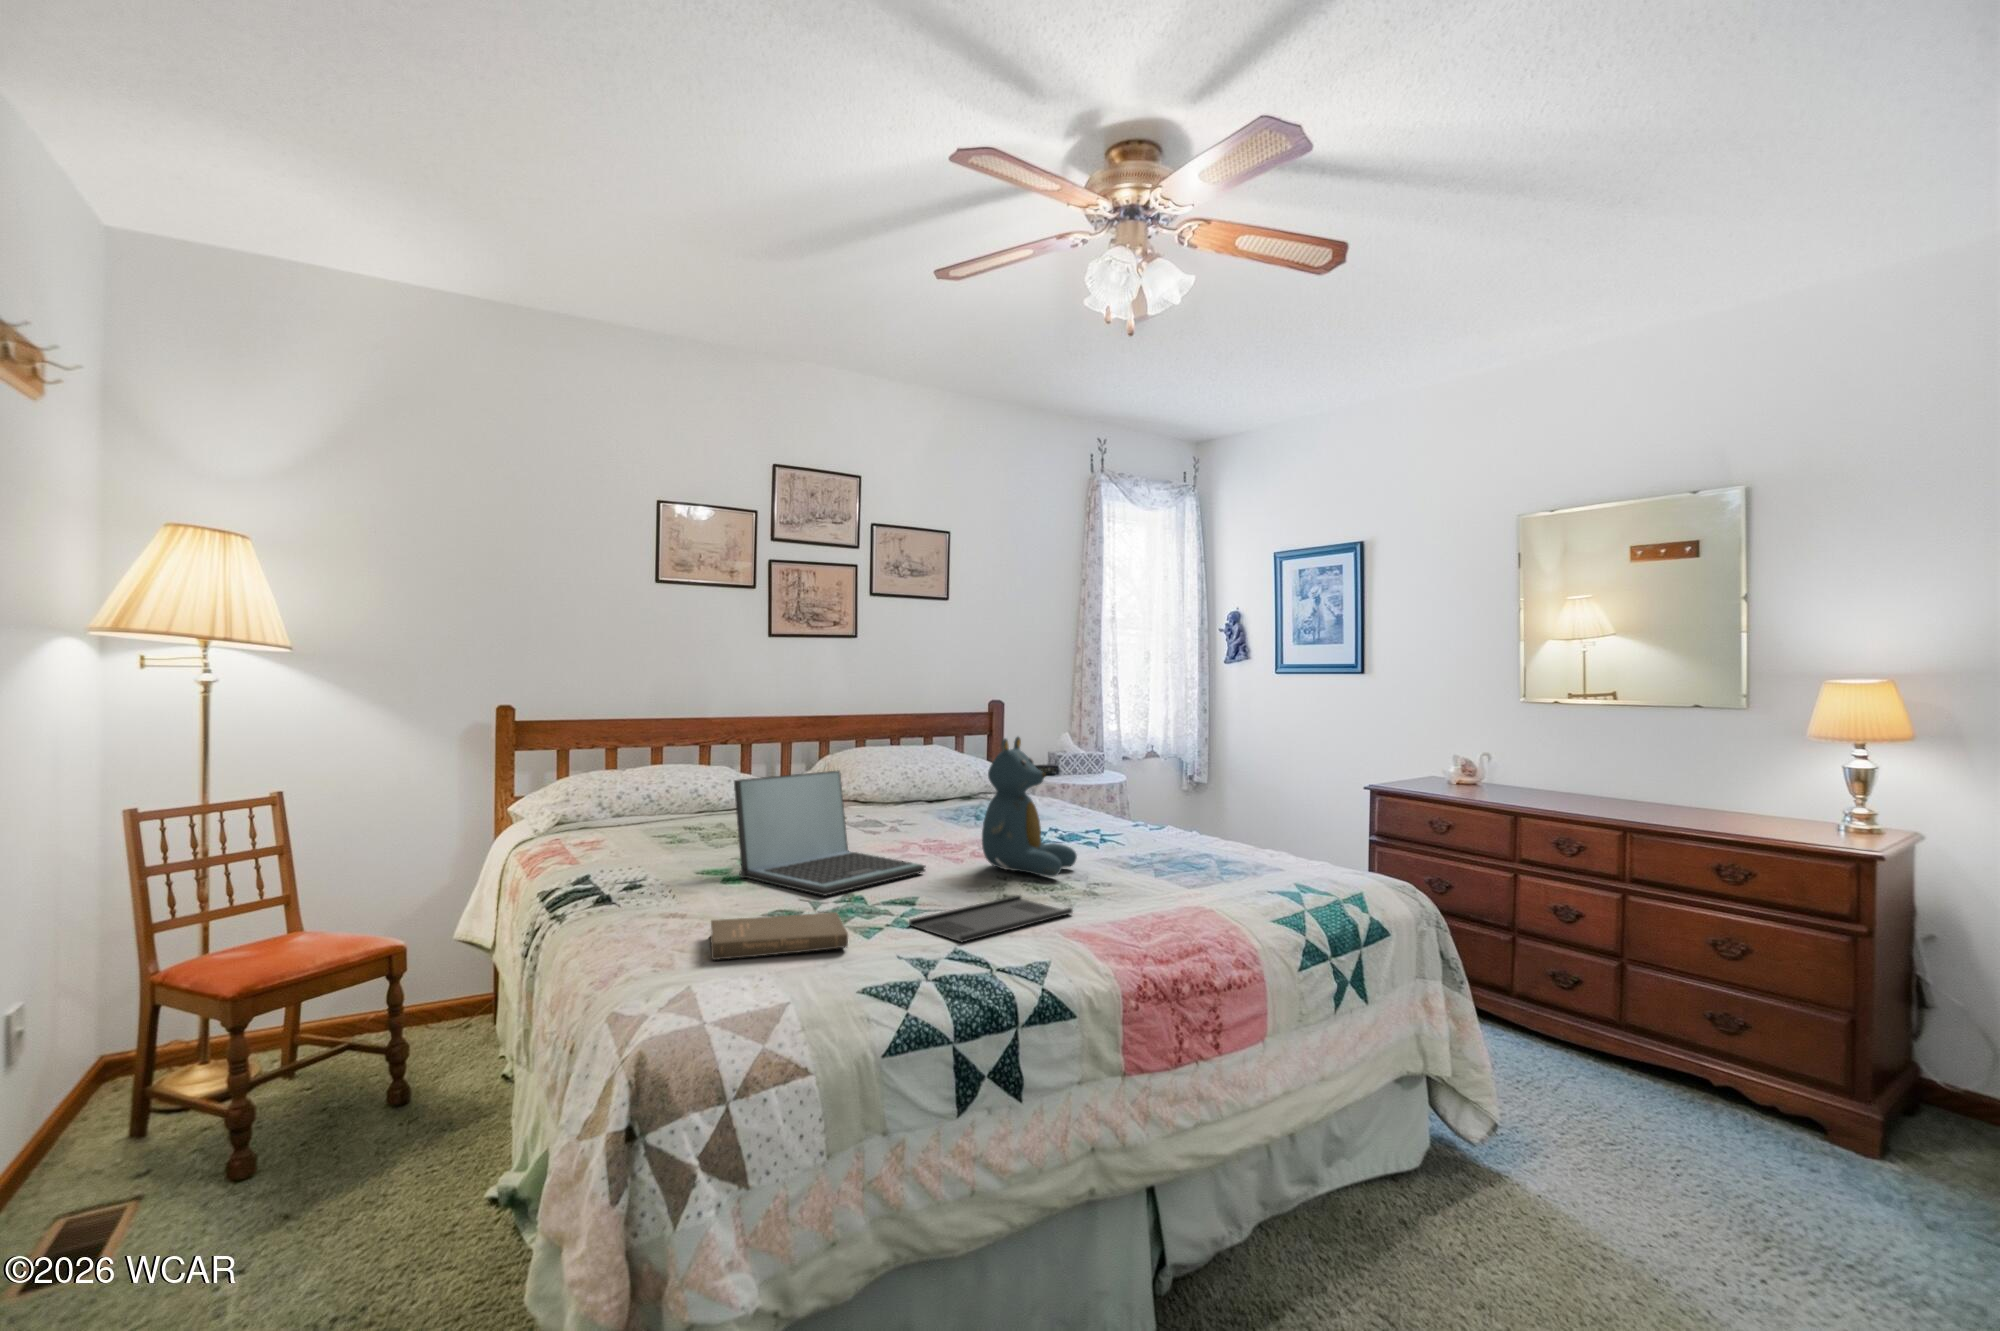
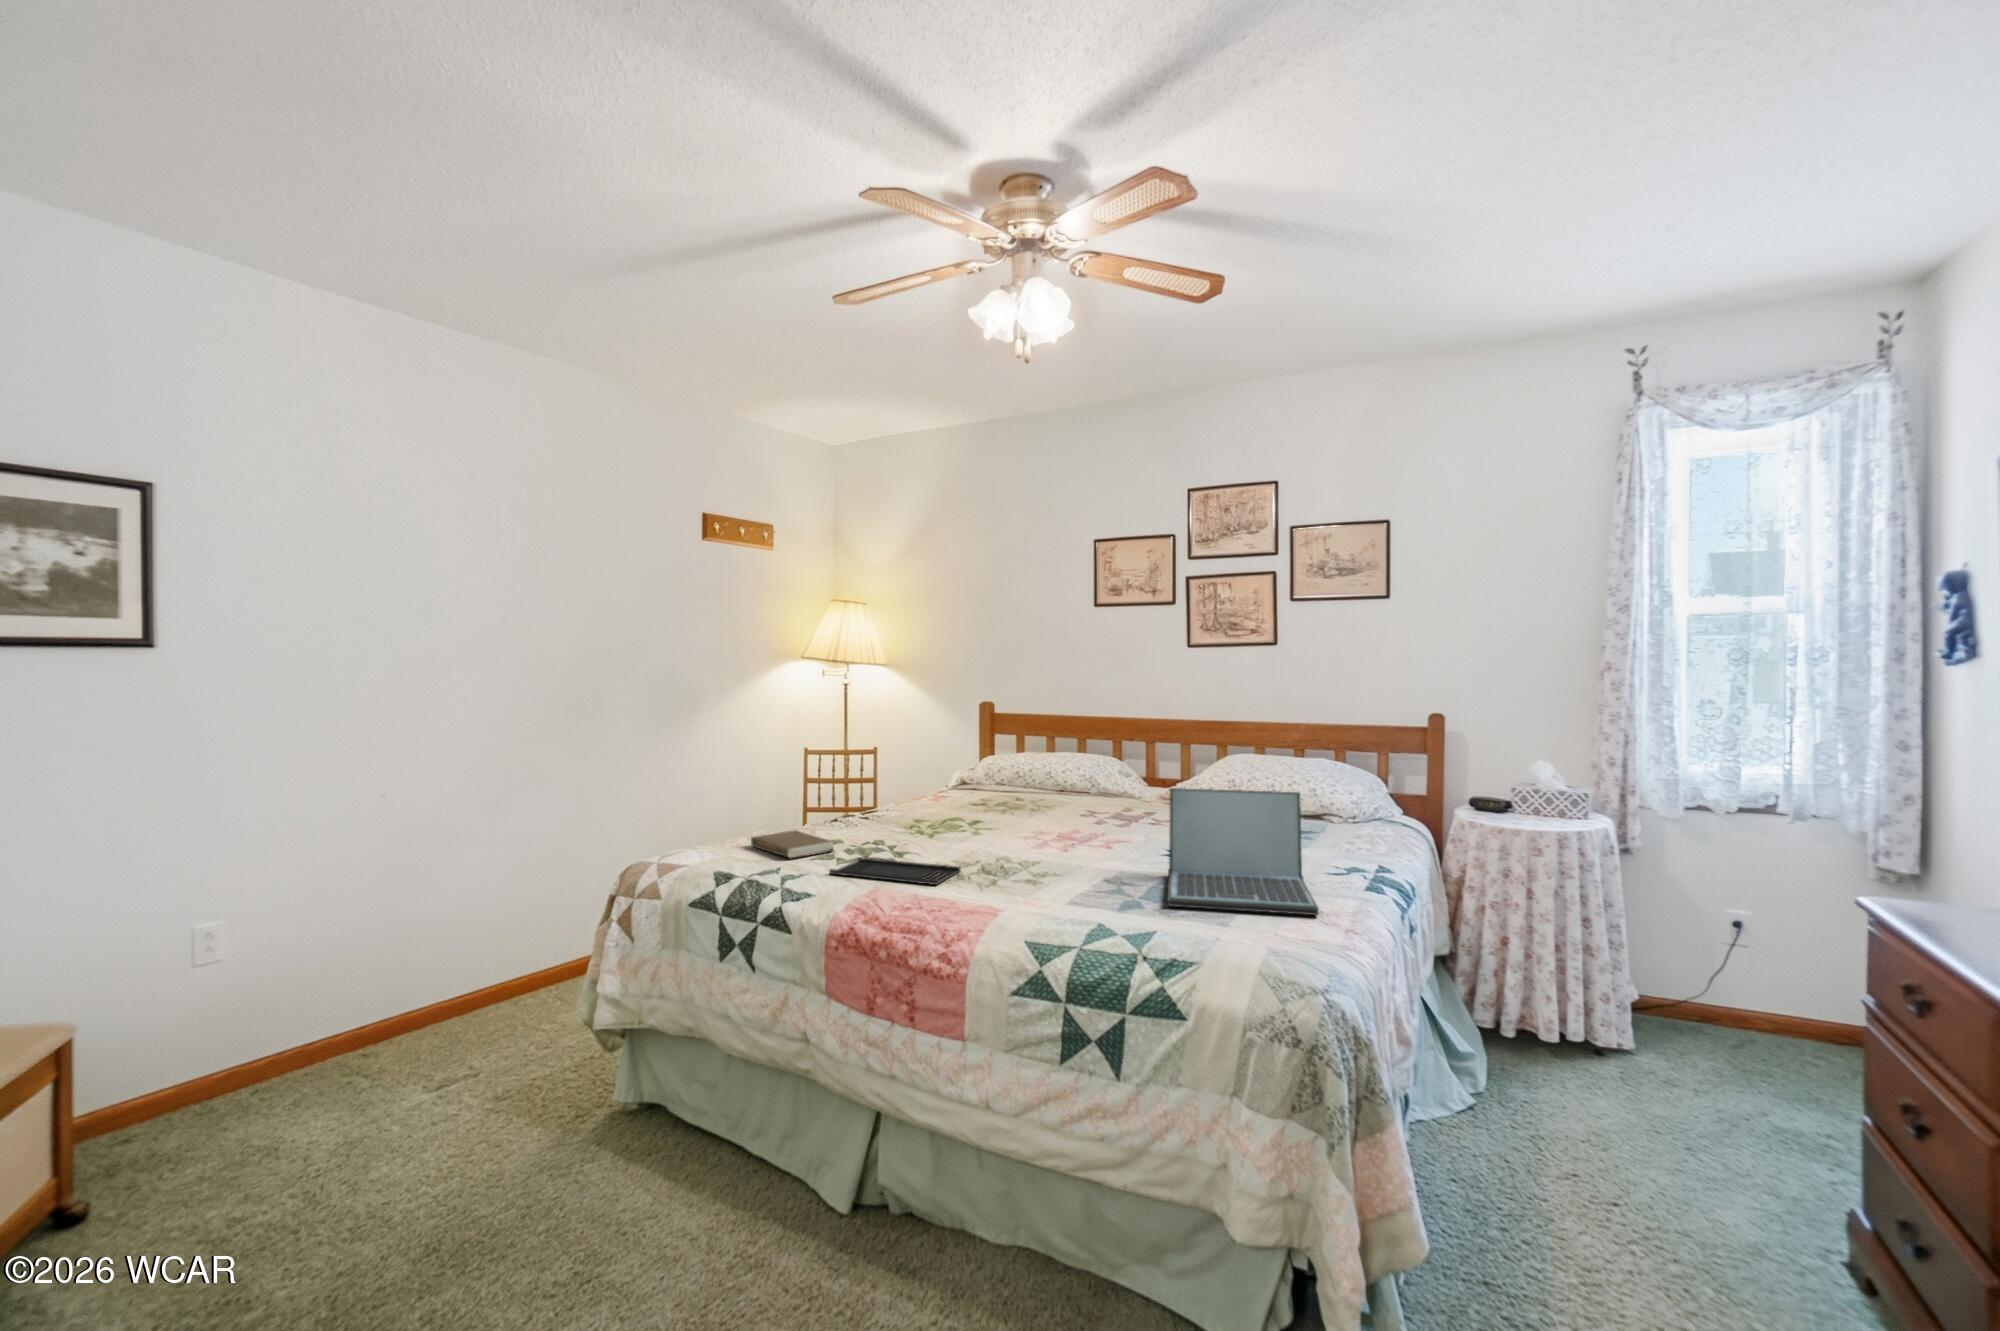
teddy bear: present [982,737,1077,877] -> none [1016,740,1114,868]
laptop: present [734,770,925,896] -> present [1167,788,1319,915]

